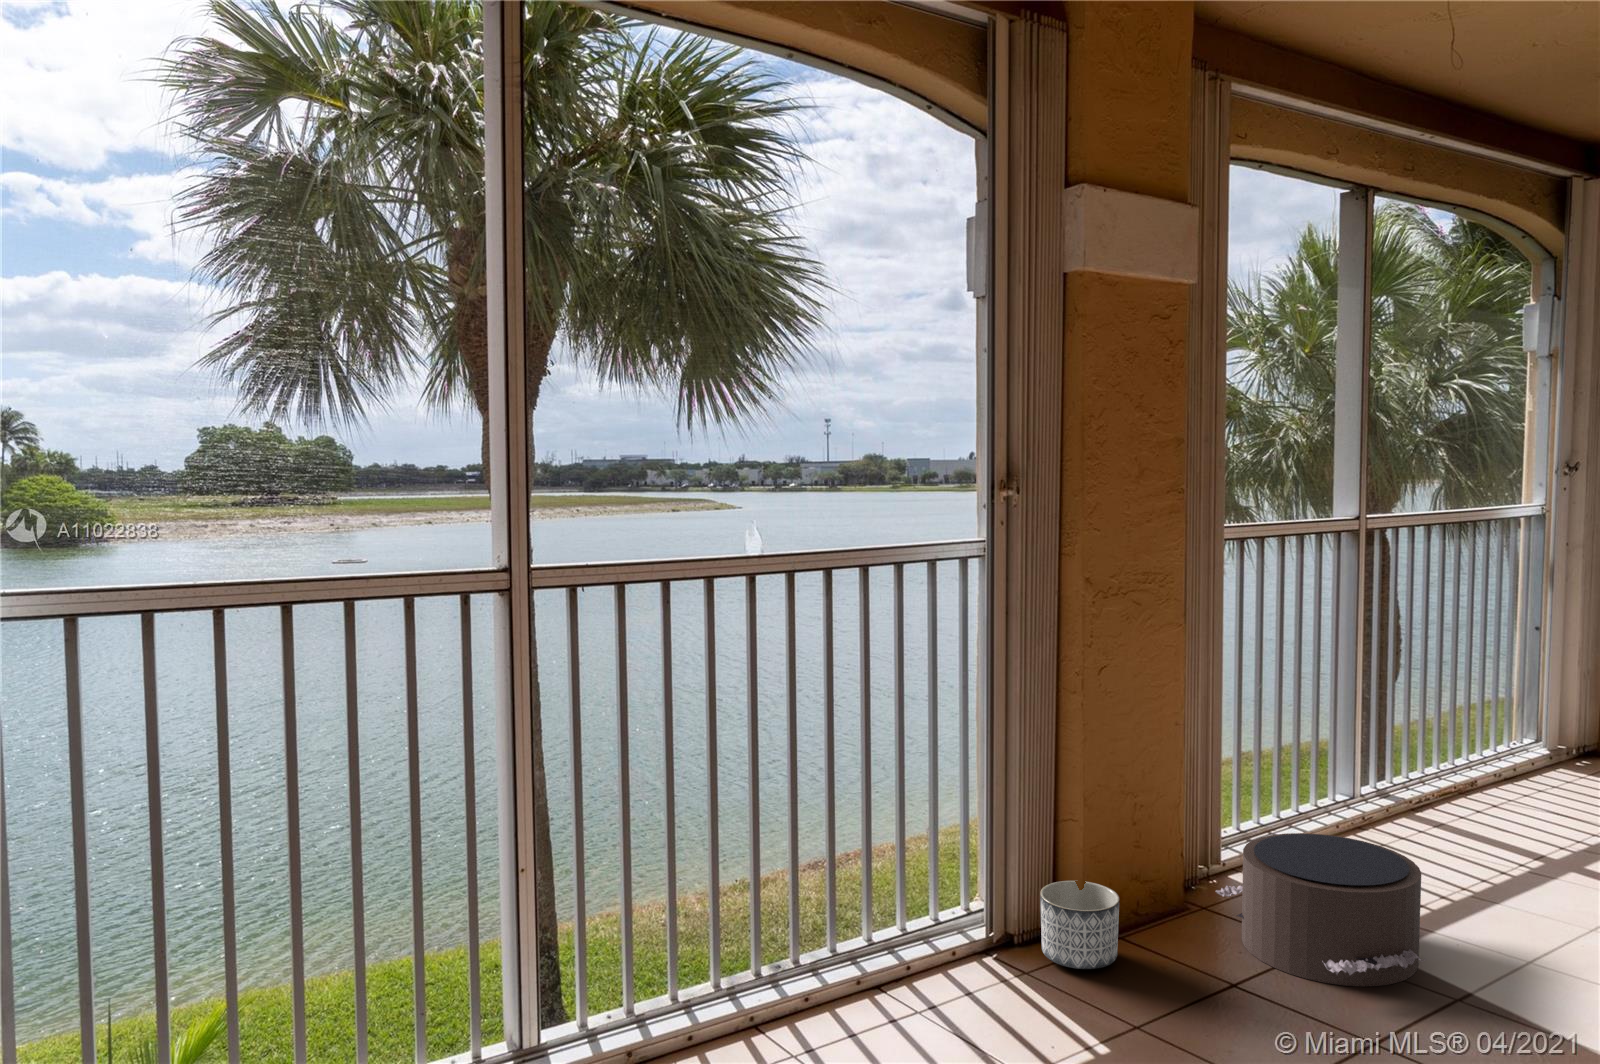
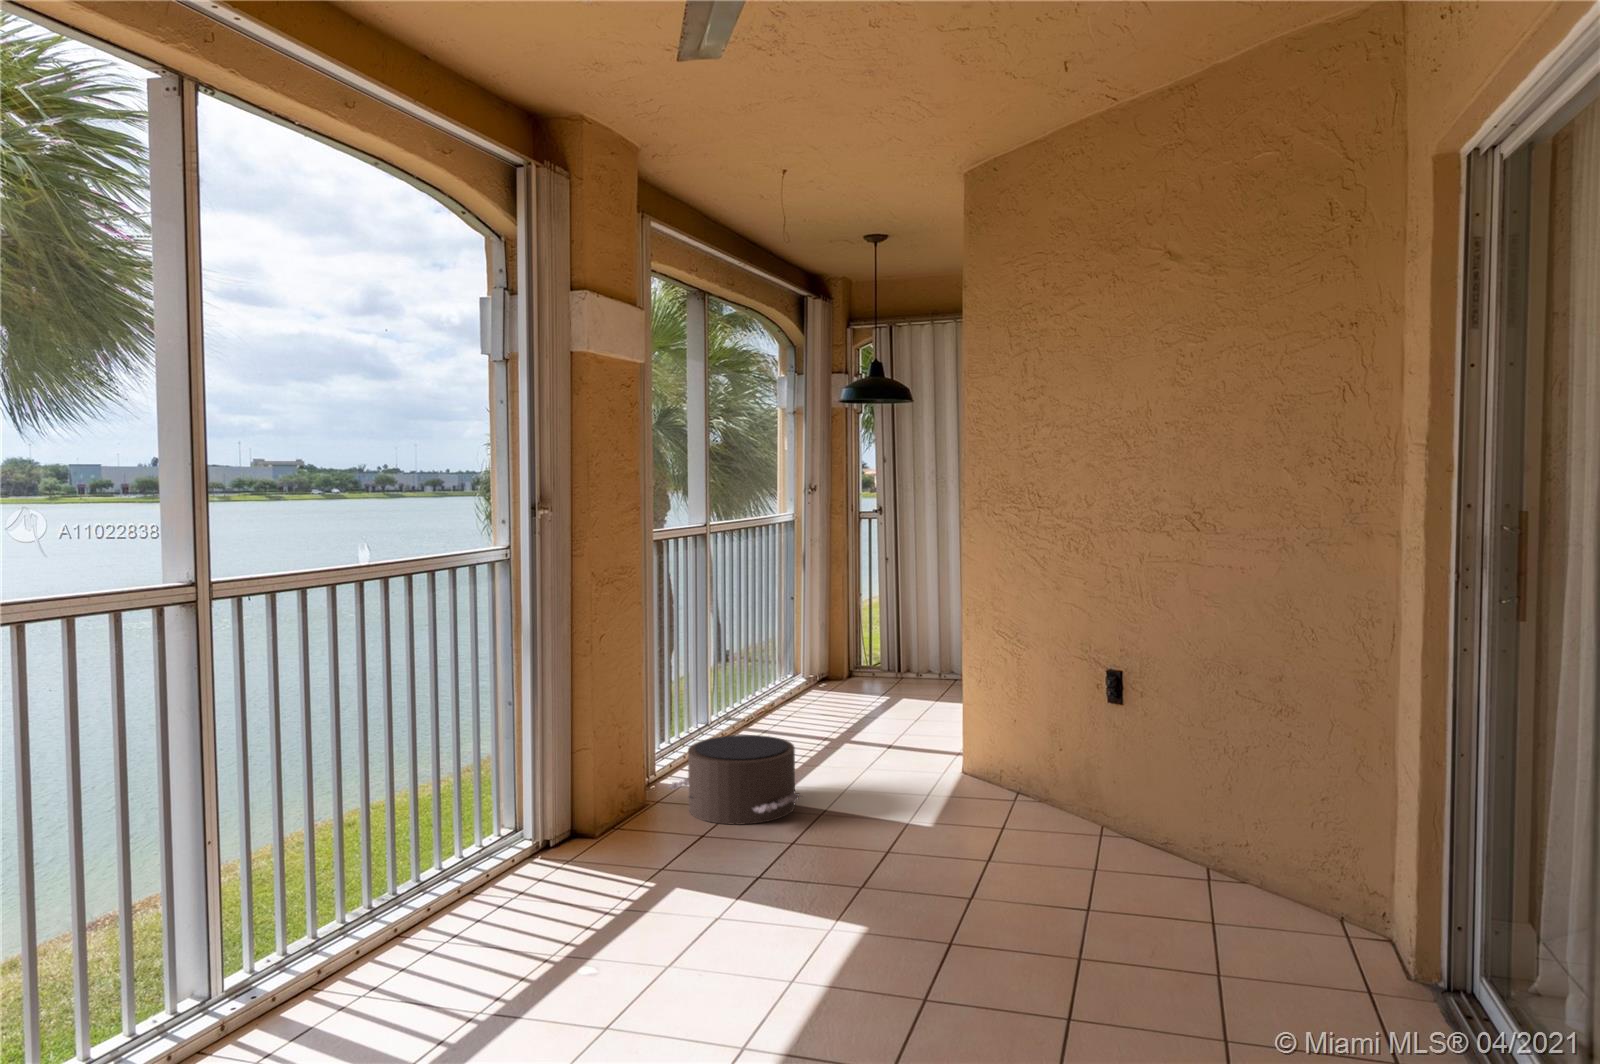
planter: present [1040,881,1119,969] -> none [567,793,624,853]

